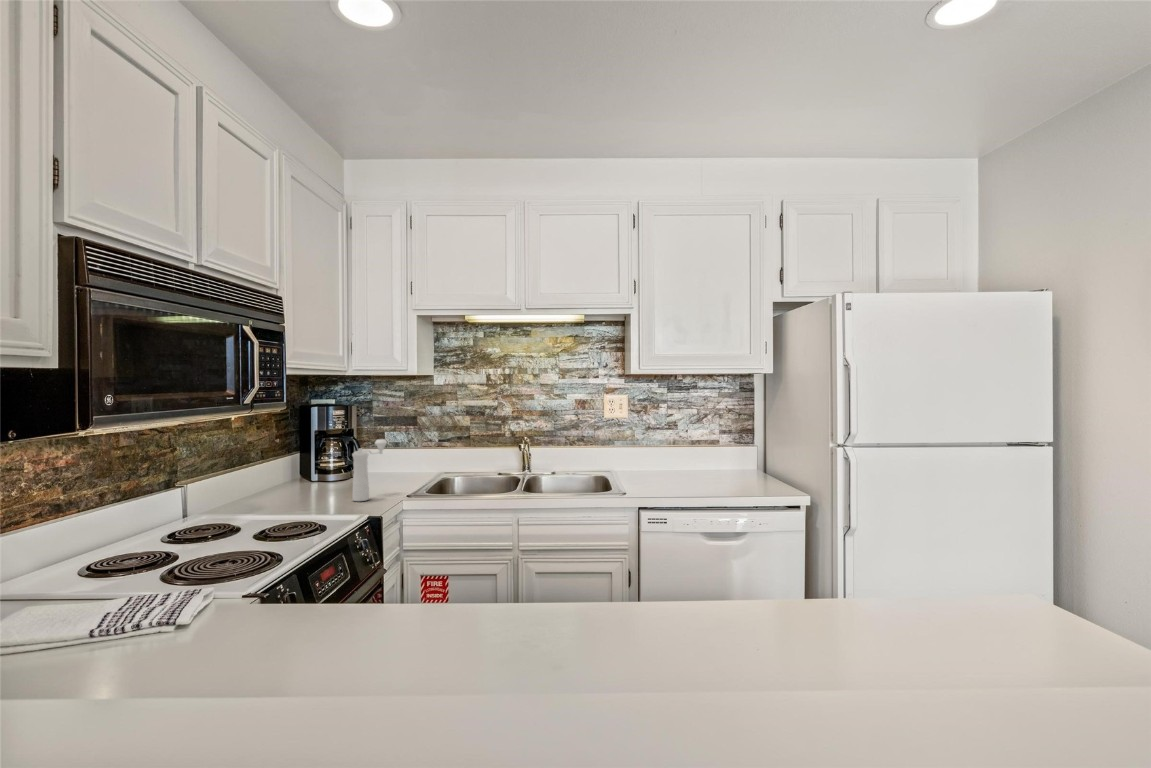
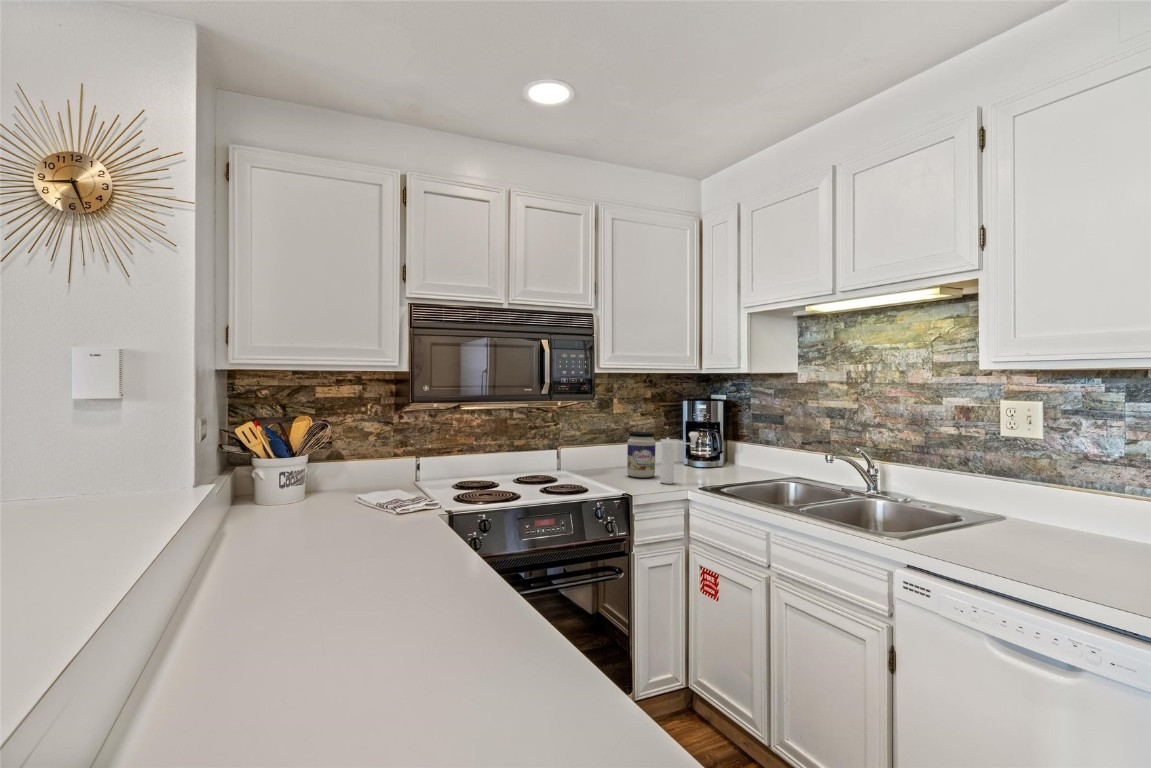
jar: none [290,447,328,503] -> present [627,432,656,478]

